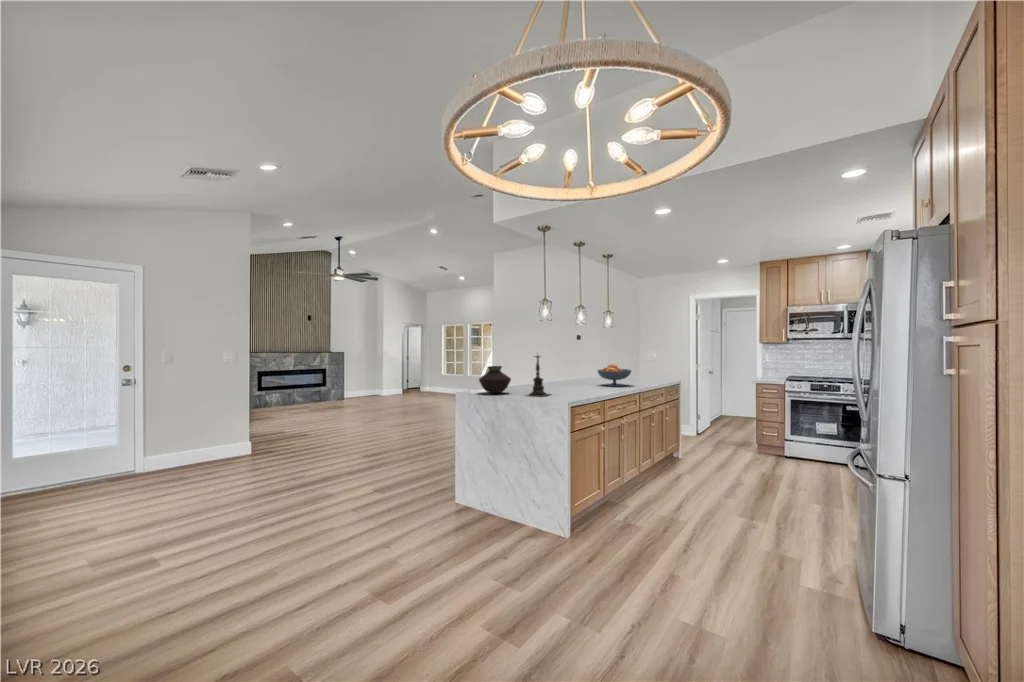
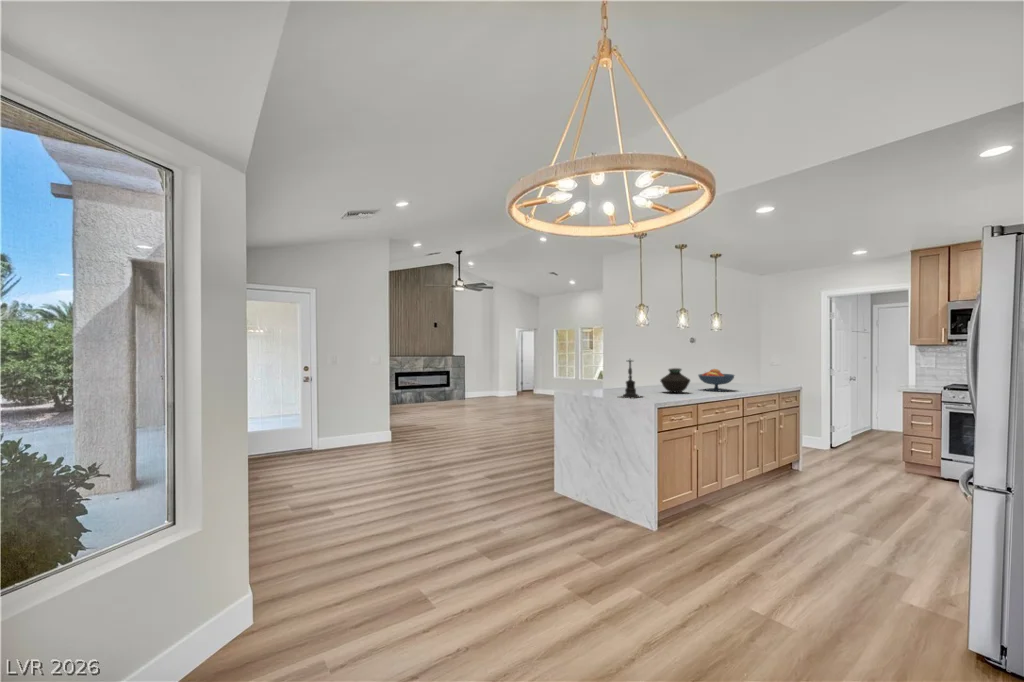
vase: present [479,366,511,393] -> present [660,368,690,392]

